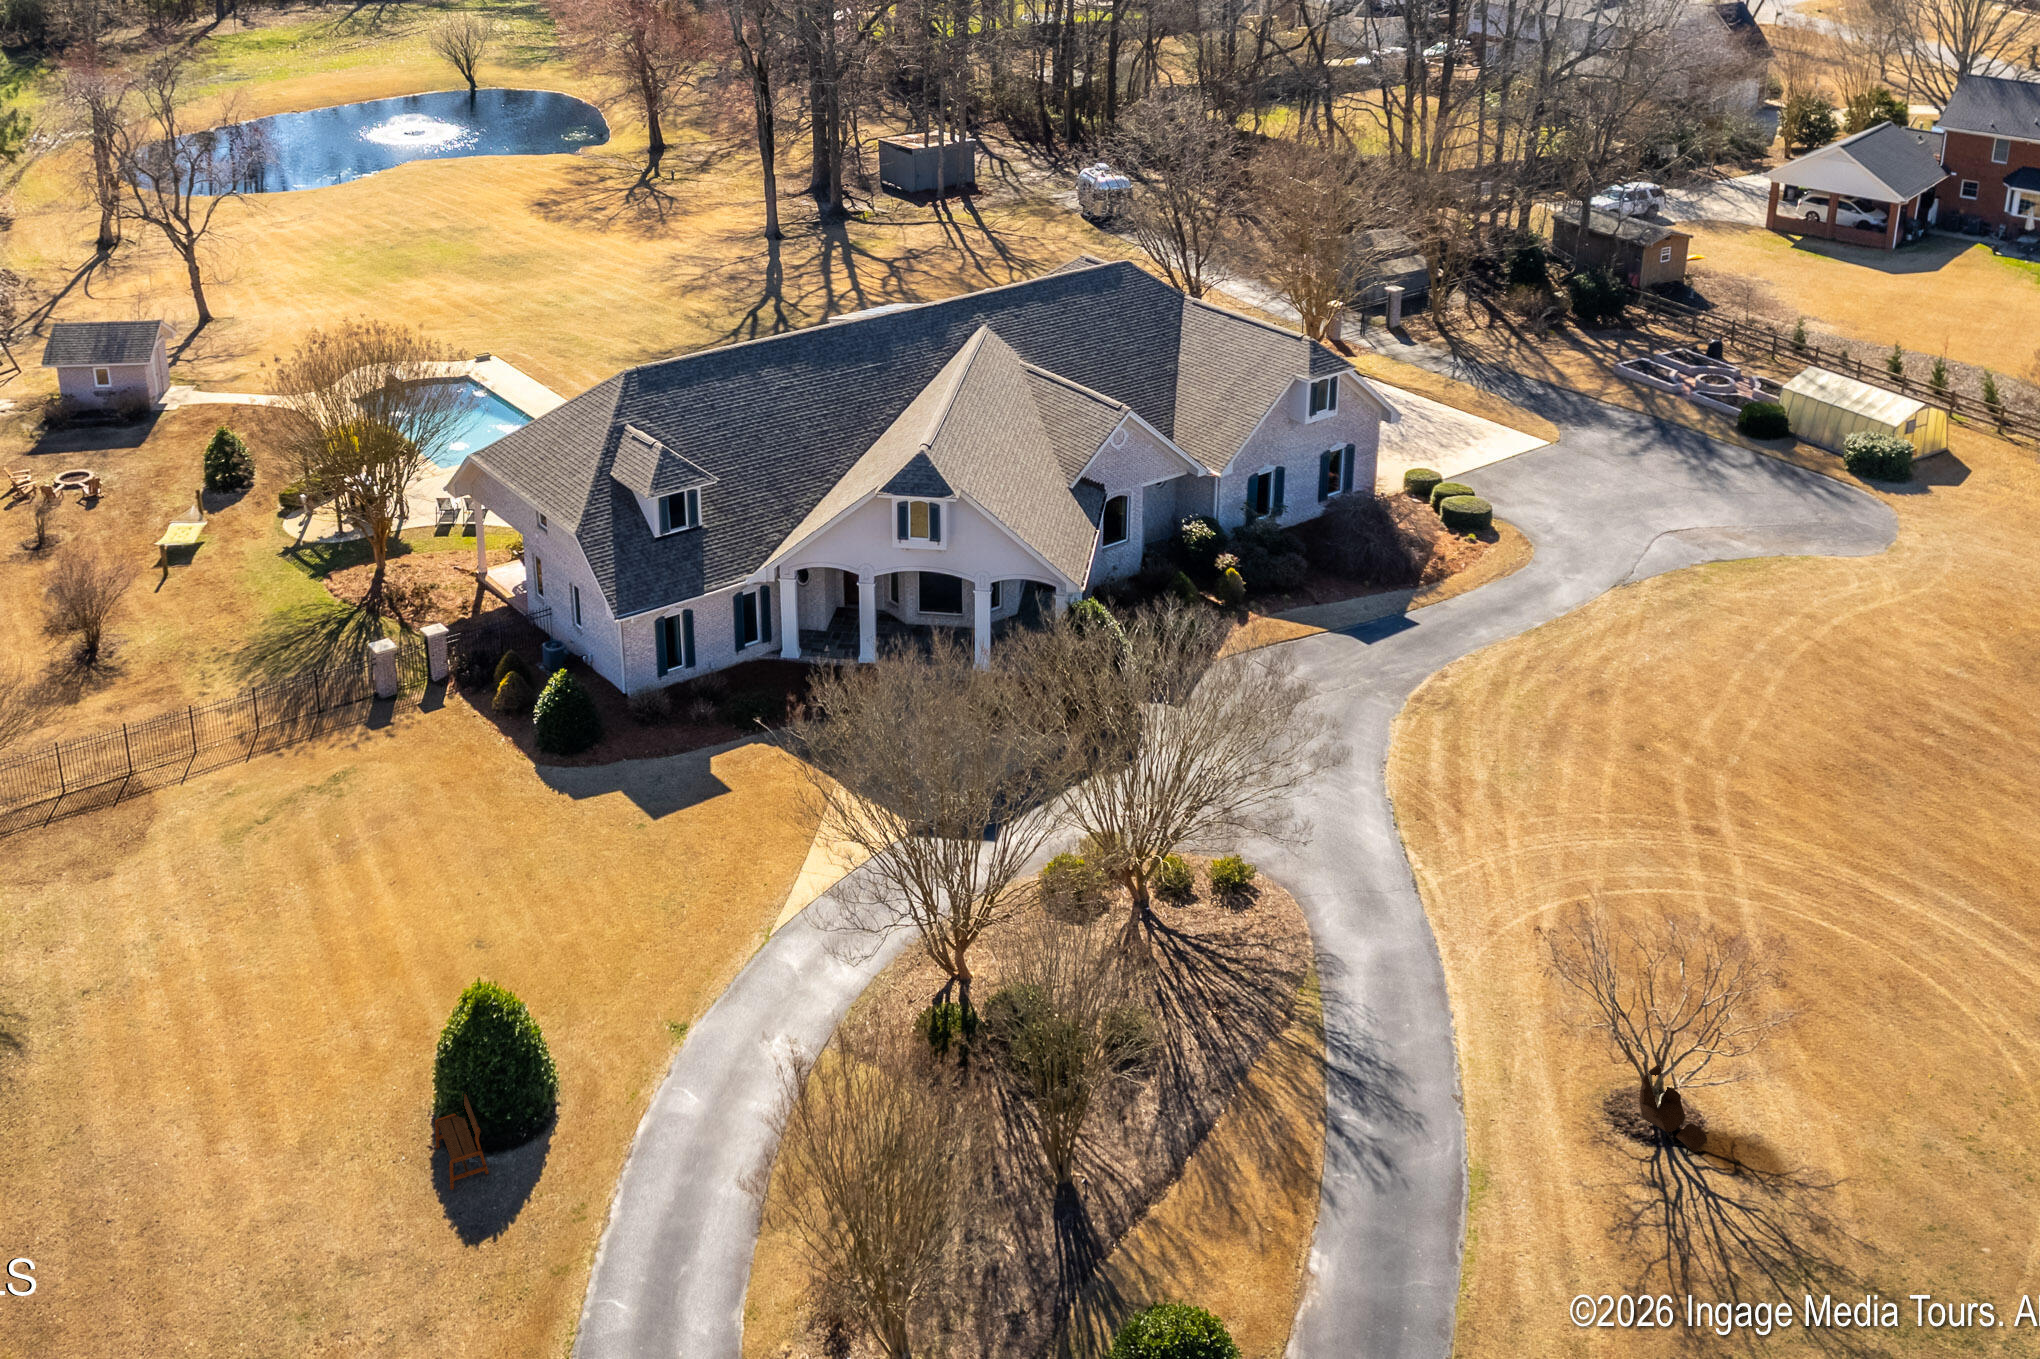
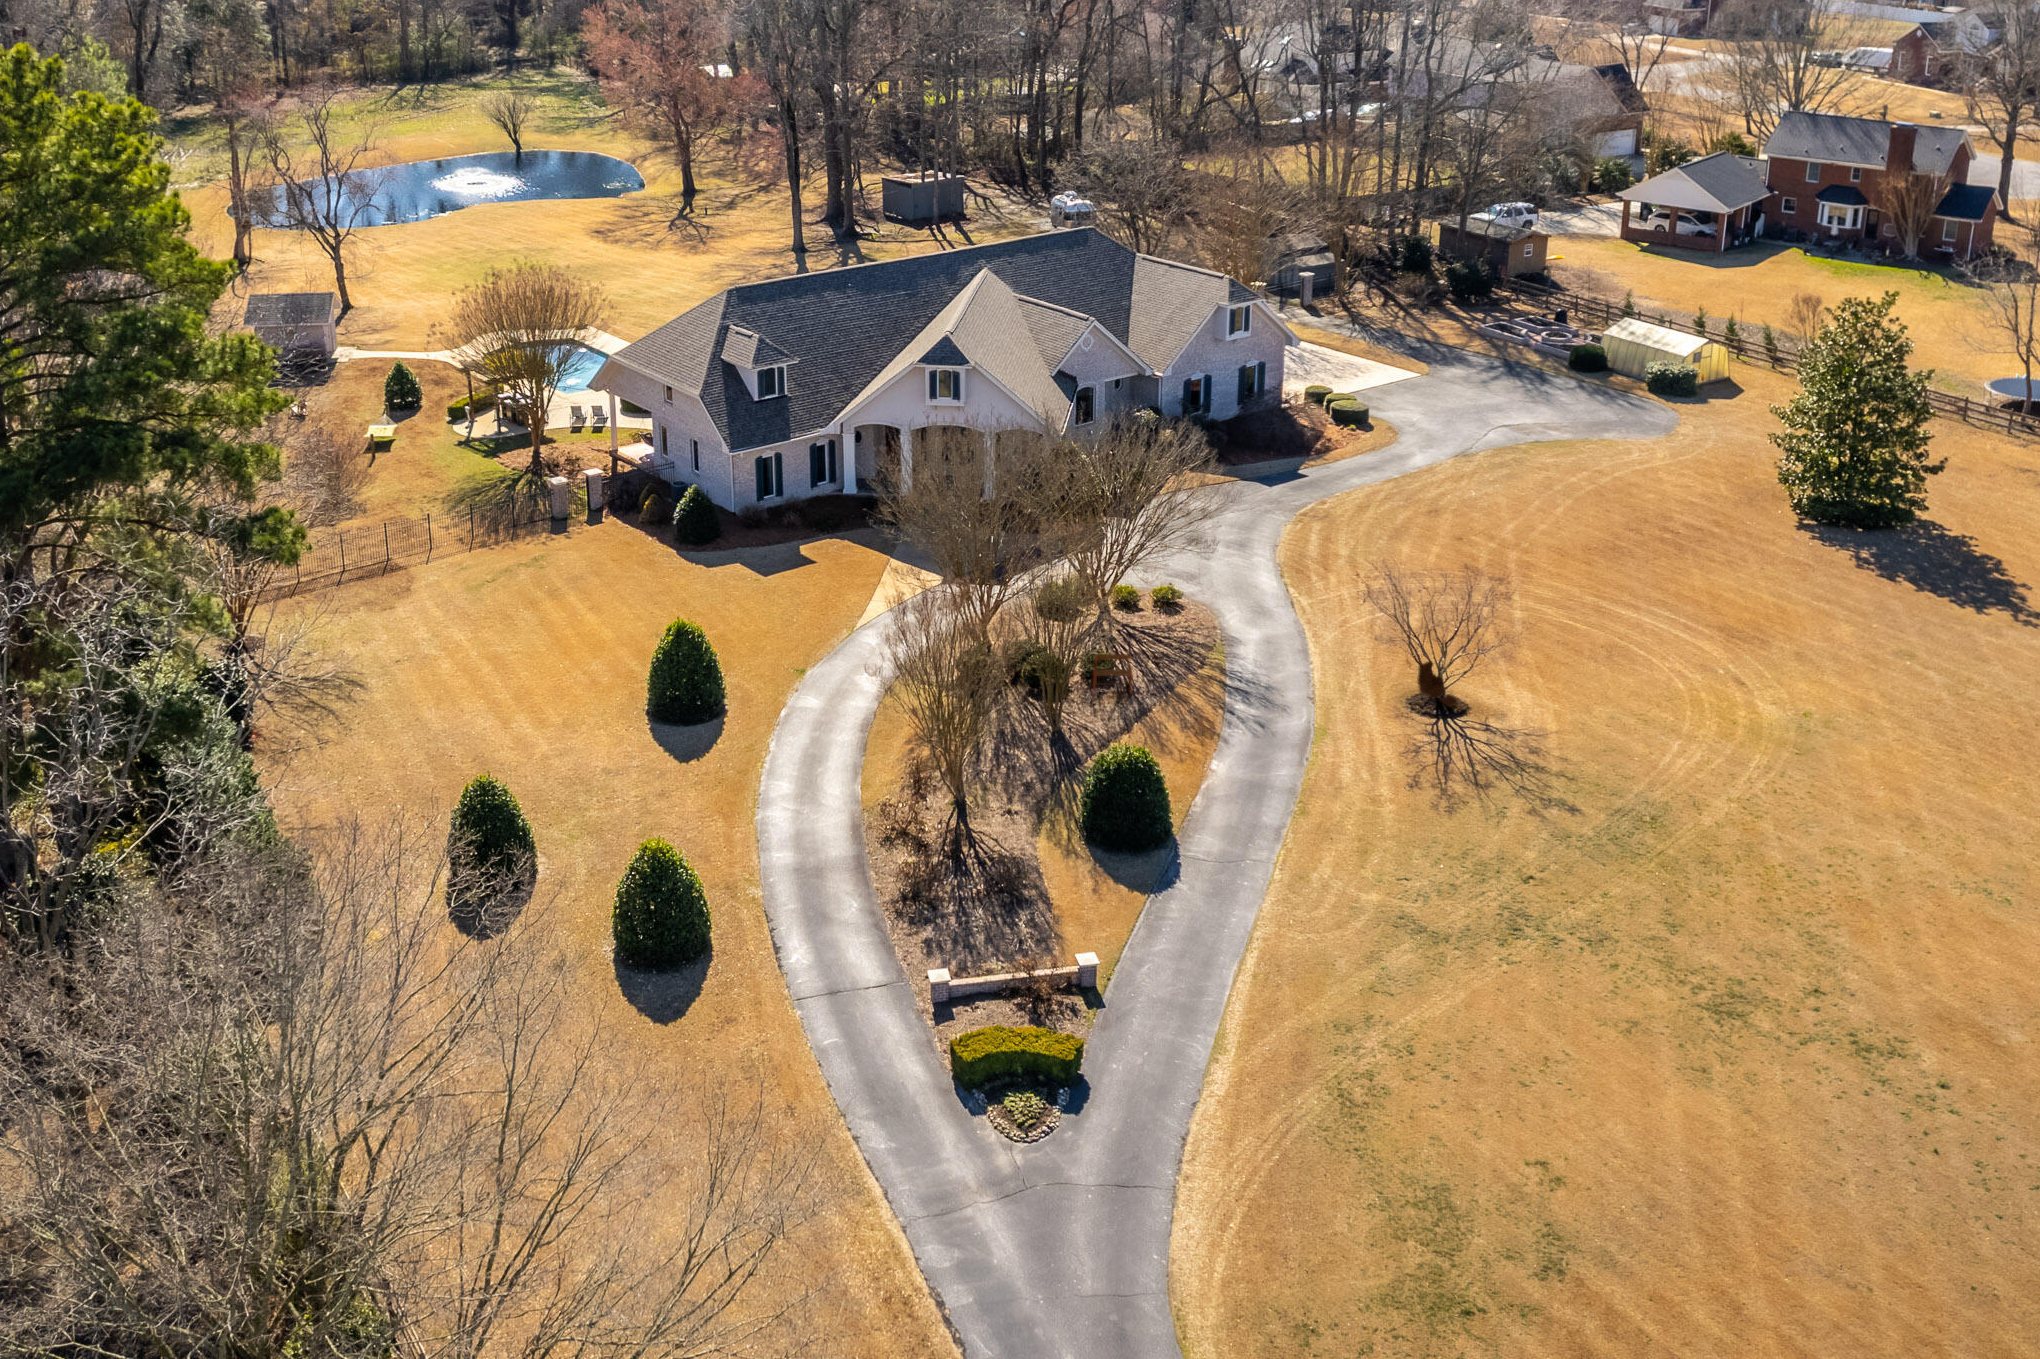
bench: present [435,1094,489,1190] -> present [1093,654,1132,688]

